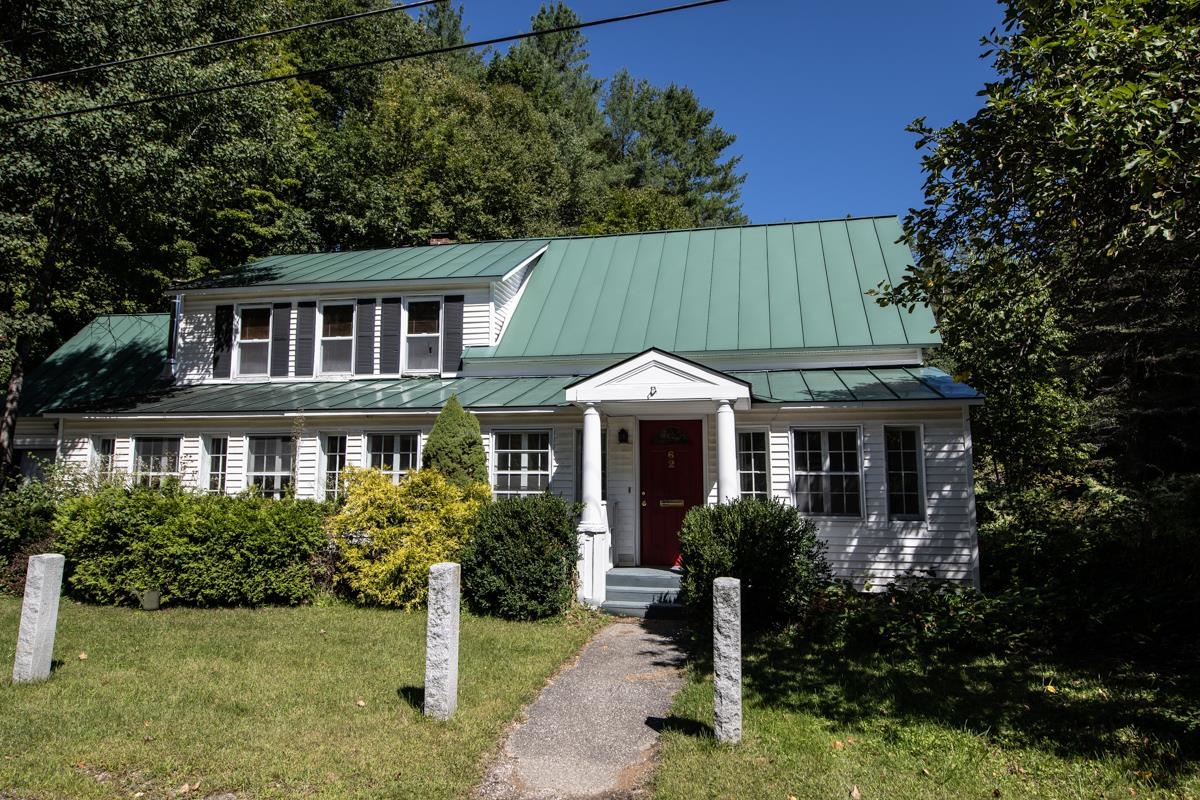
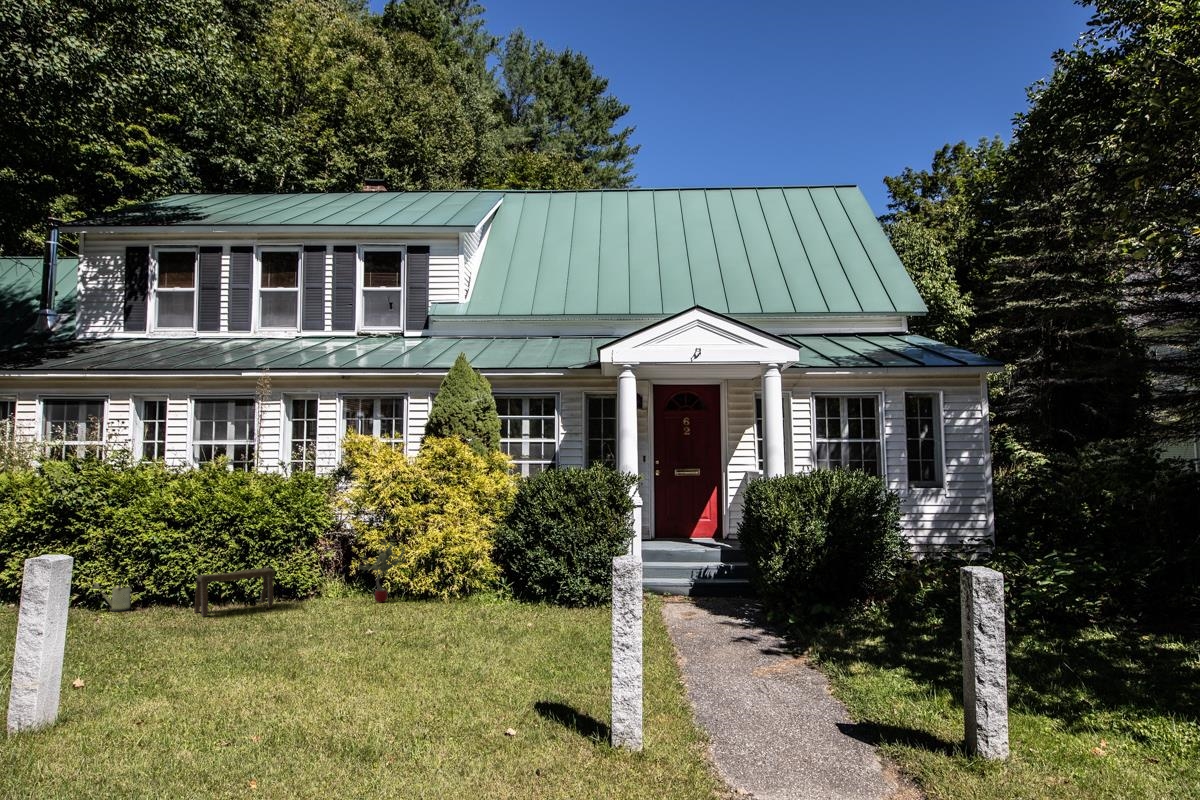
potted tree: none [335,557,375,613] -> present [358,539,406,603]
bench: none [200,579,265,618] -> present [195,567,275,617]

